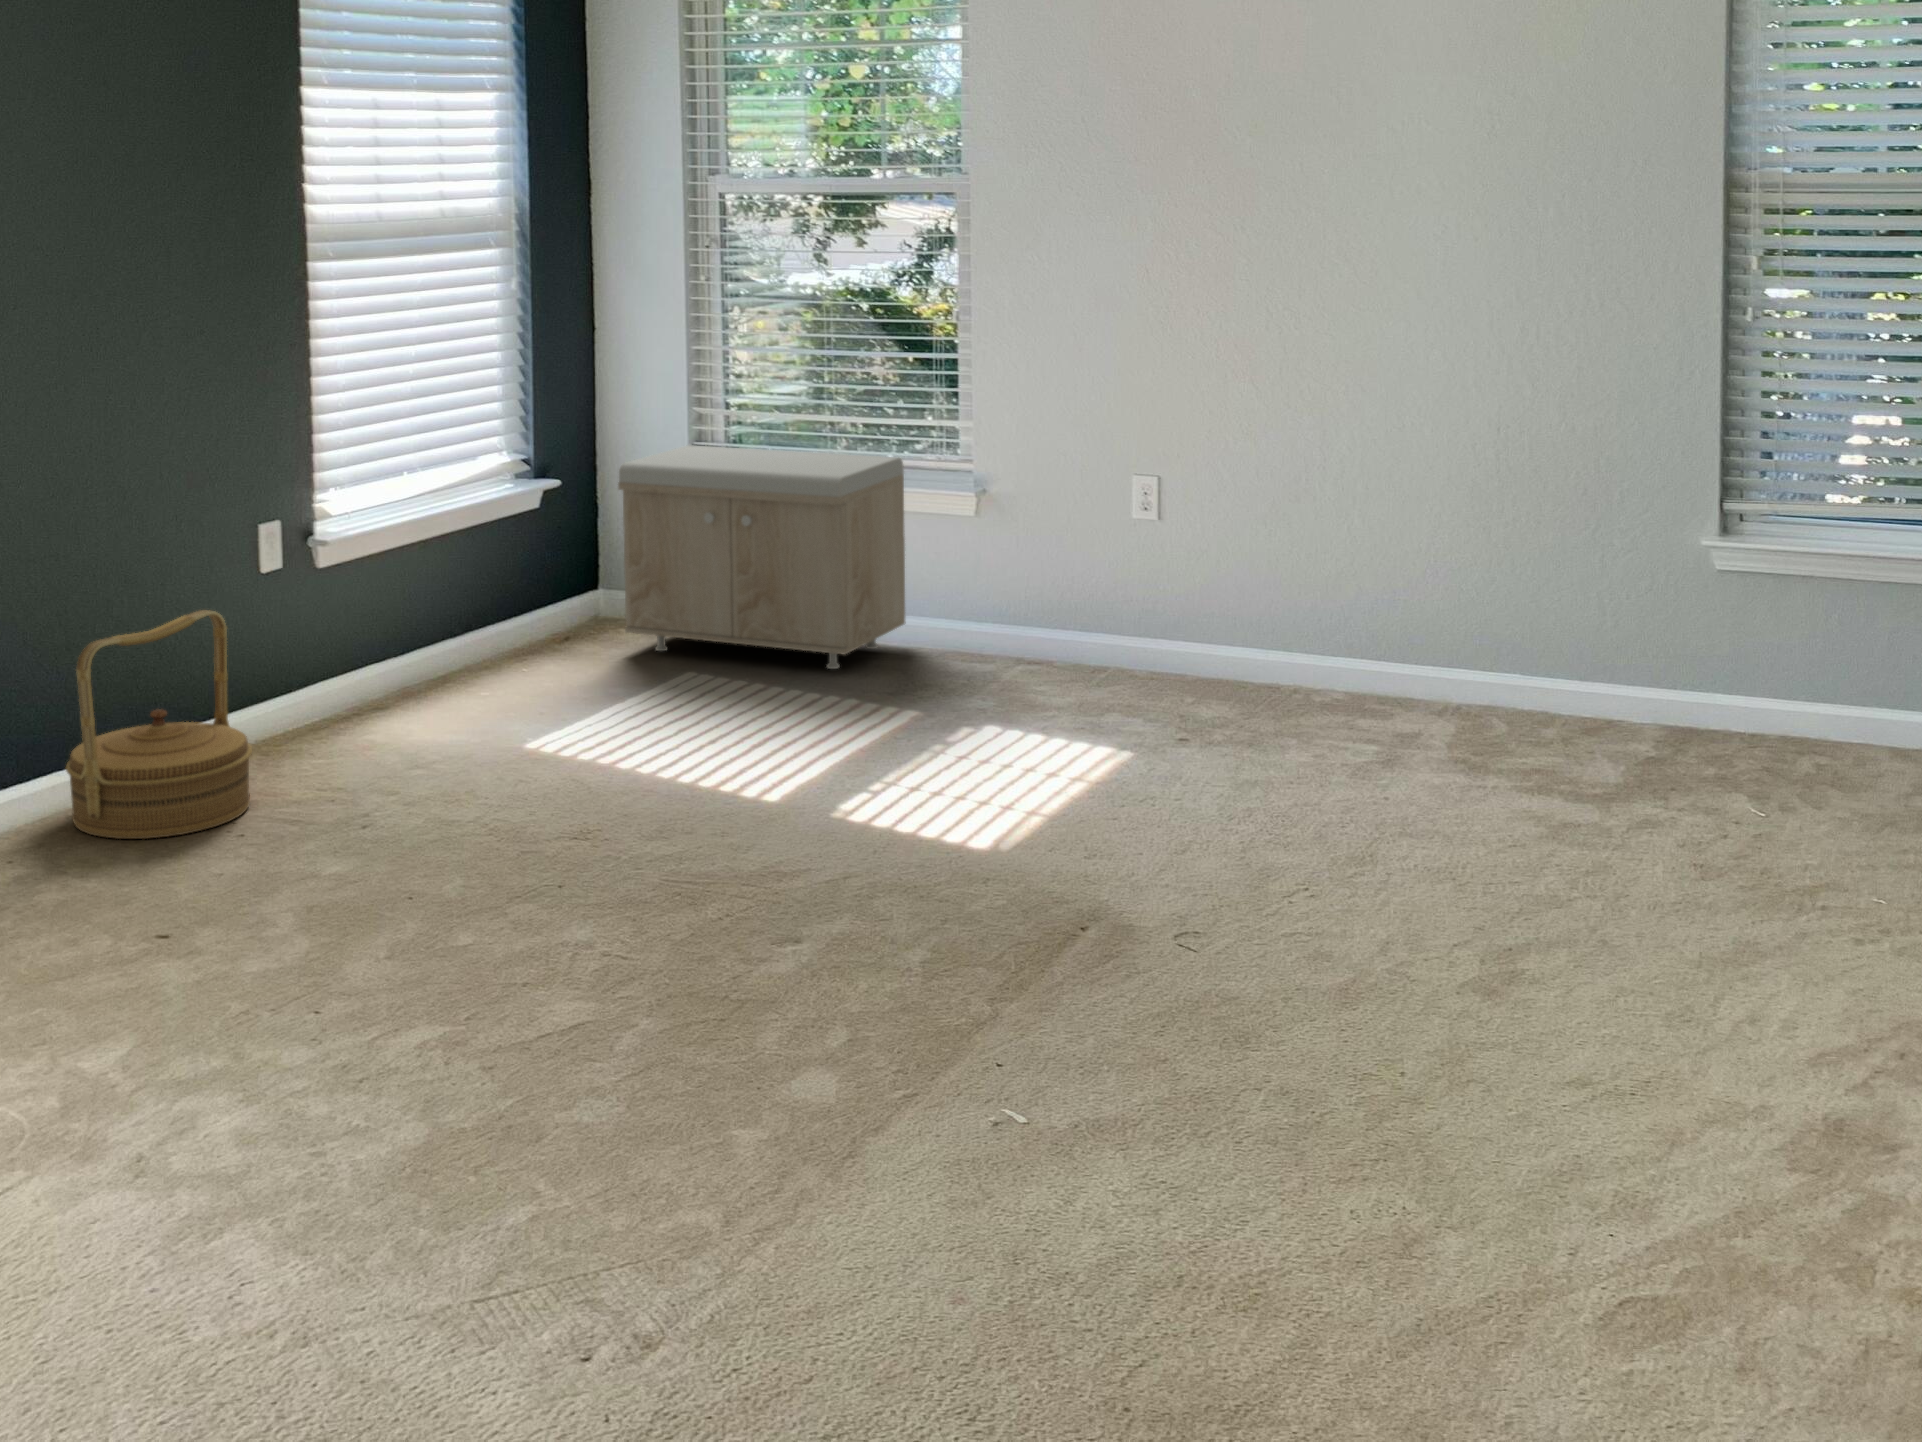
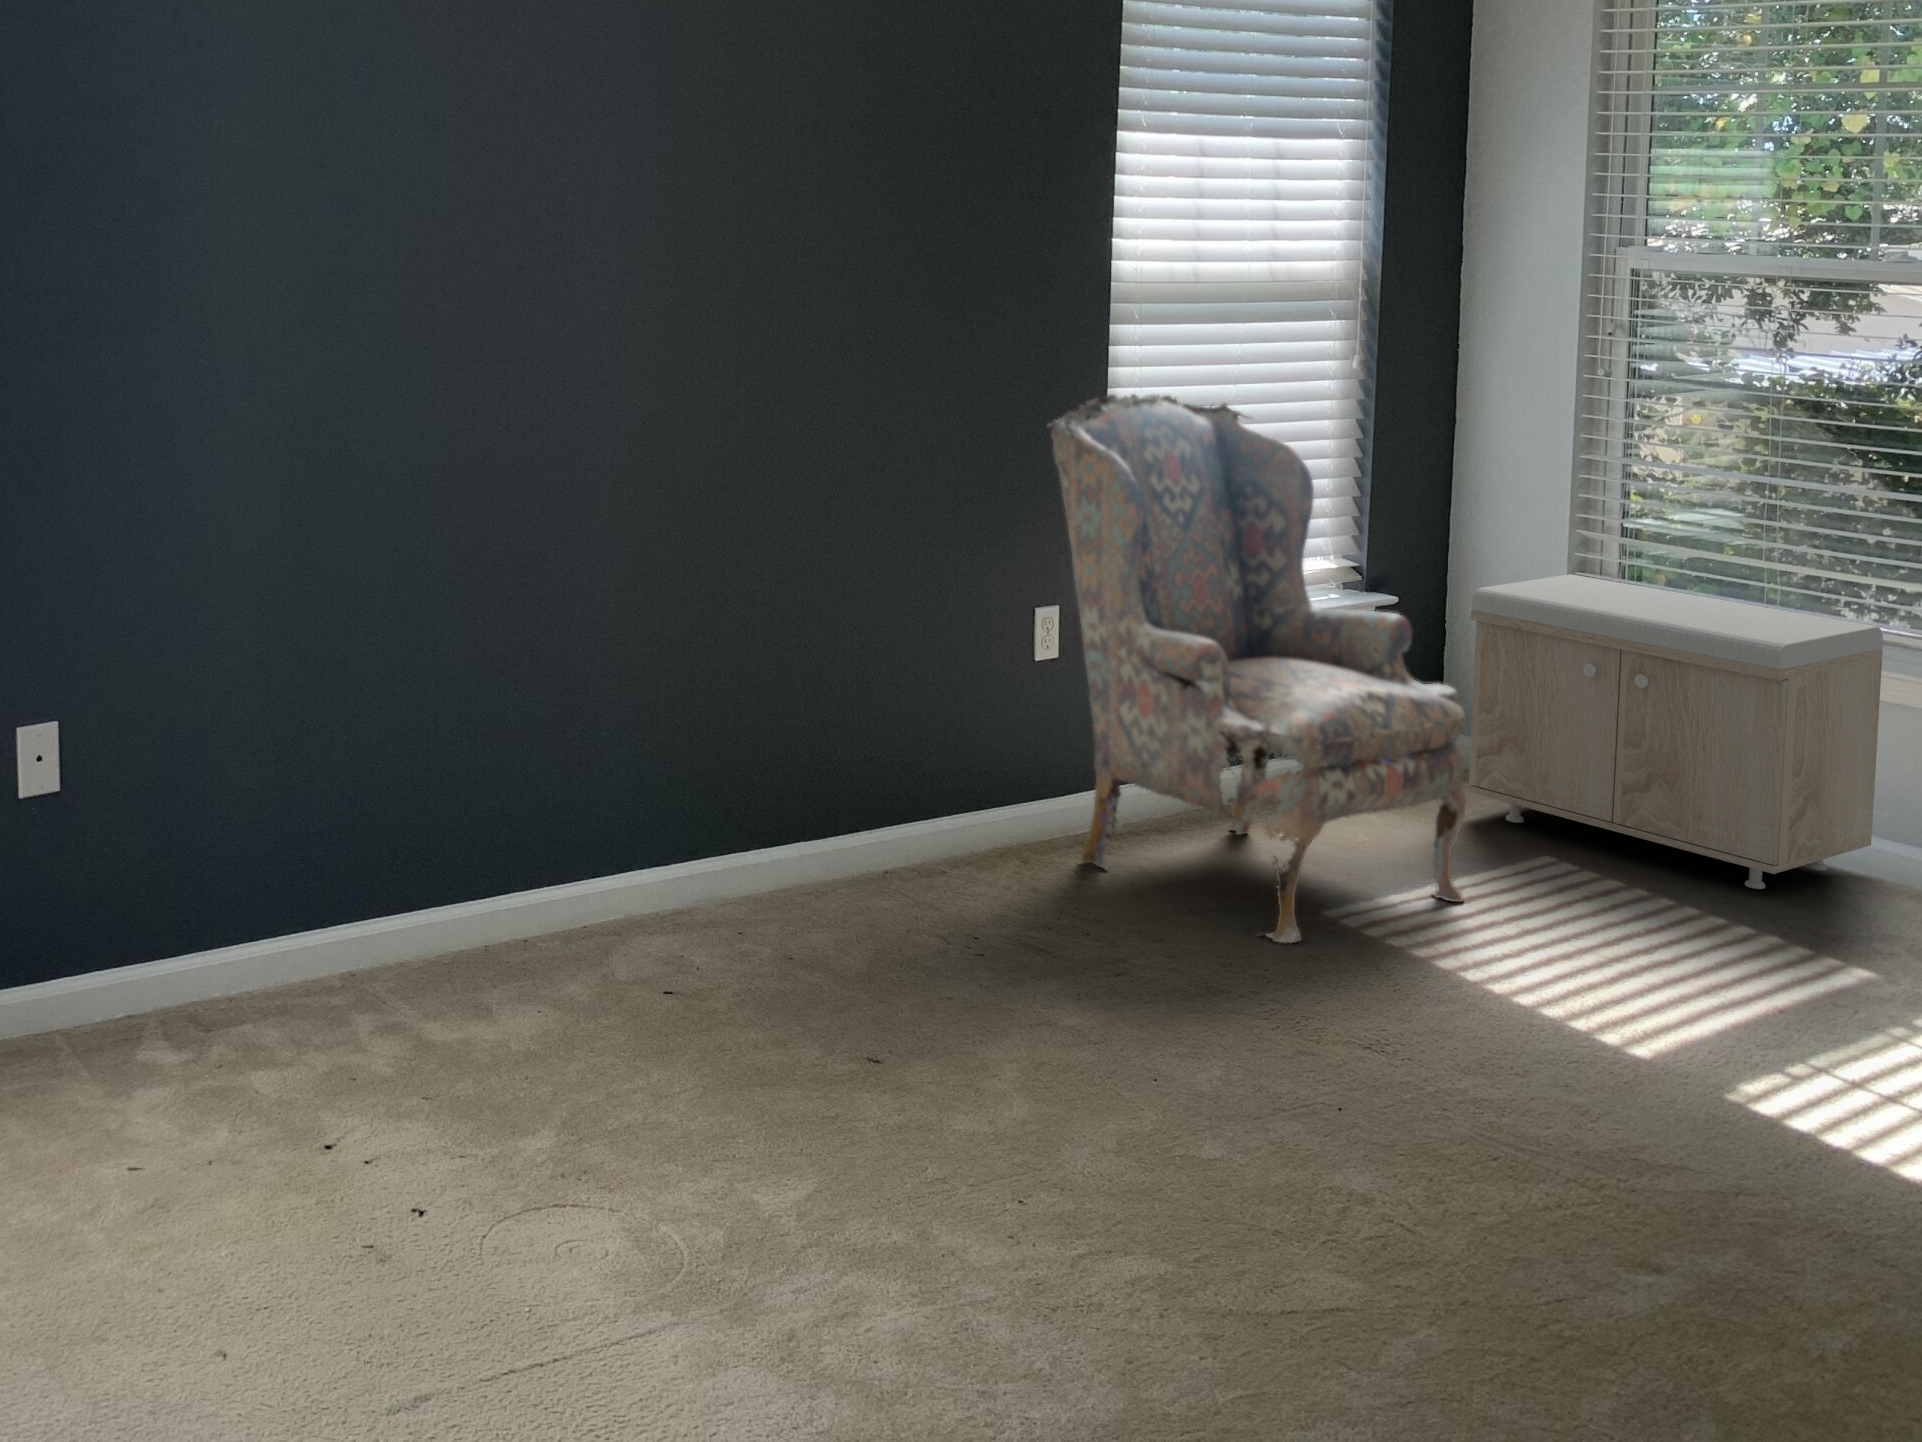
armchair: none [264,321,633,773] -> present [1048,394,1466,943]
woven basket: present [66,610,252,839] -> none [799,698,995,942]

